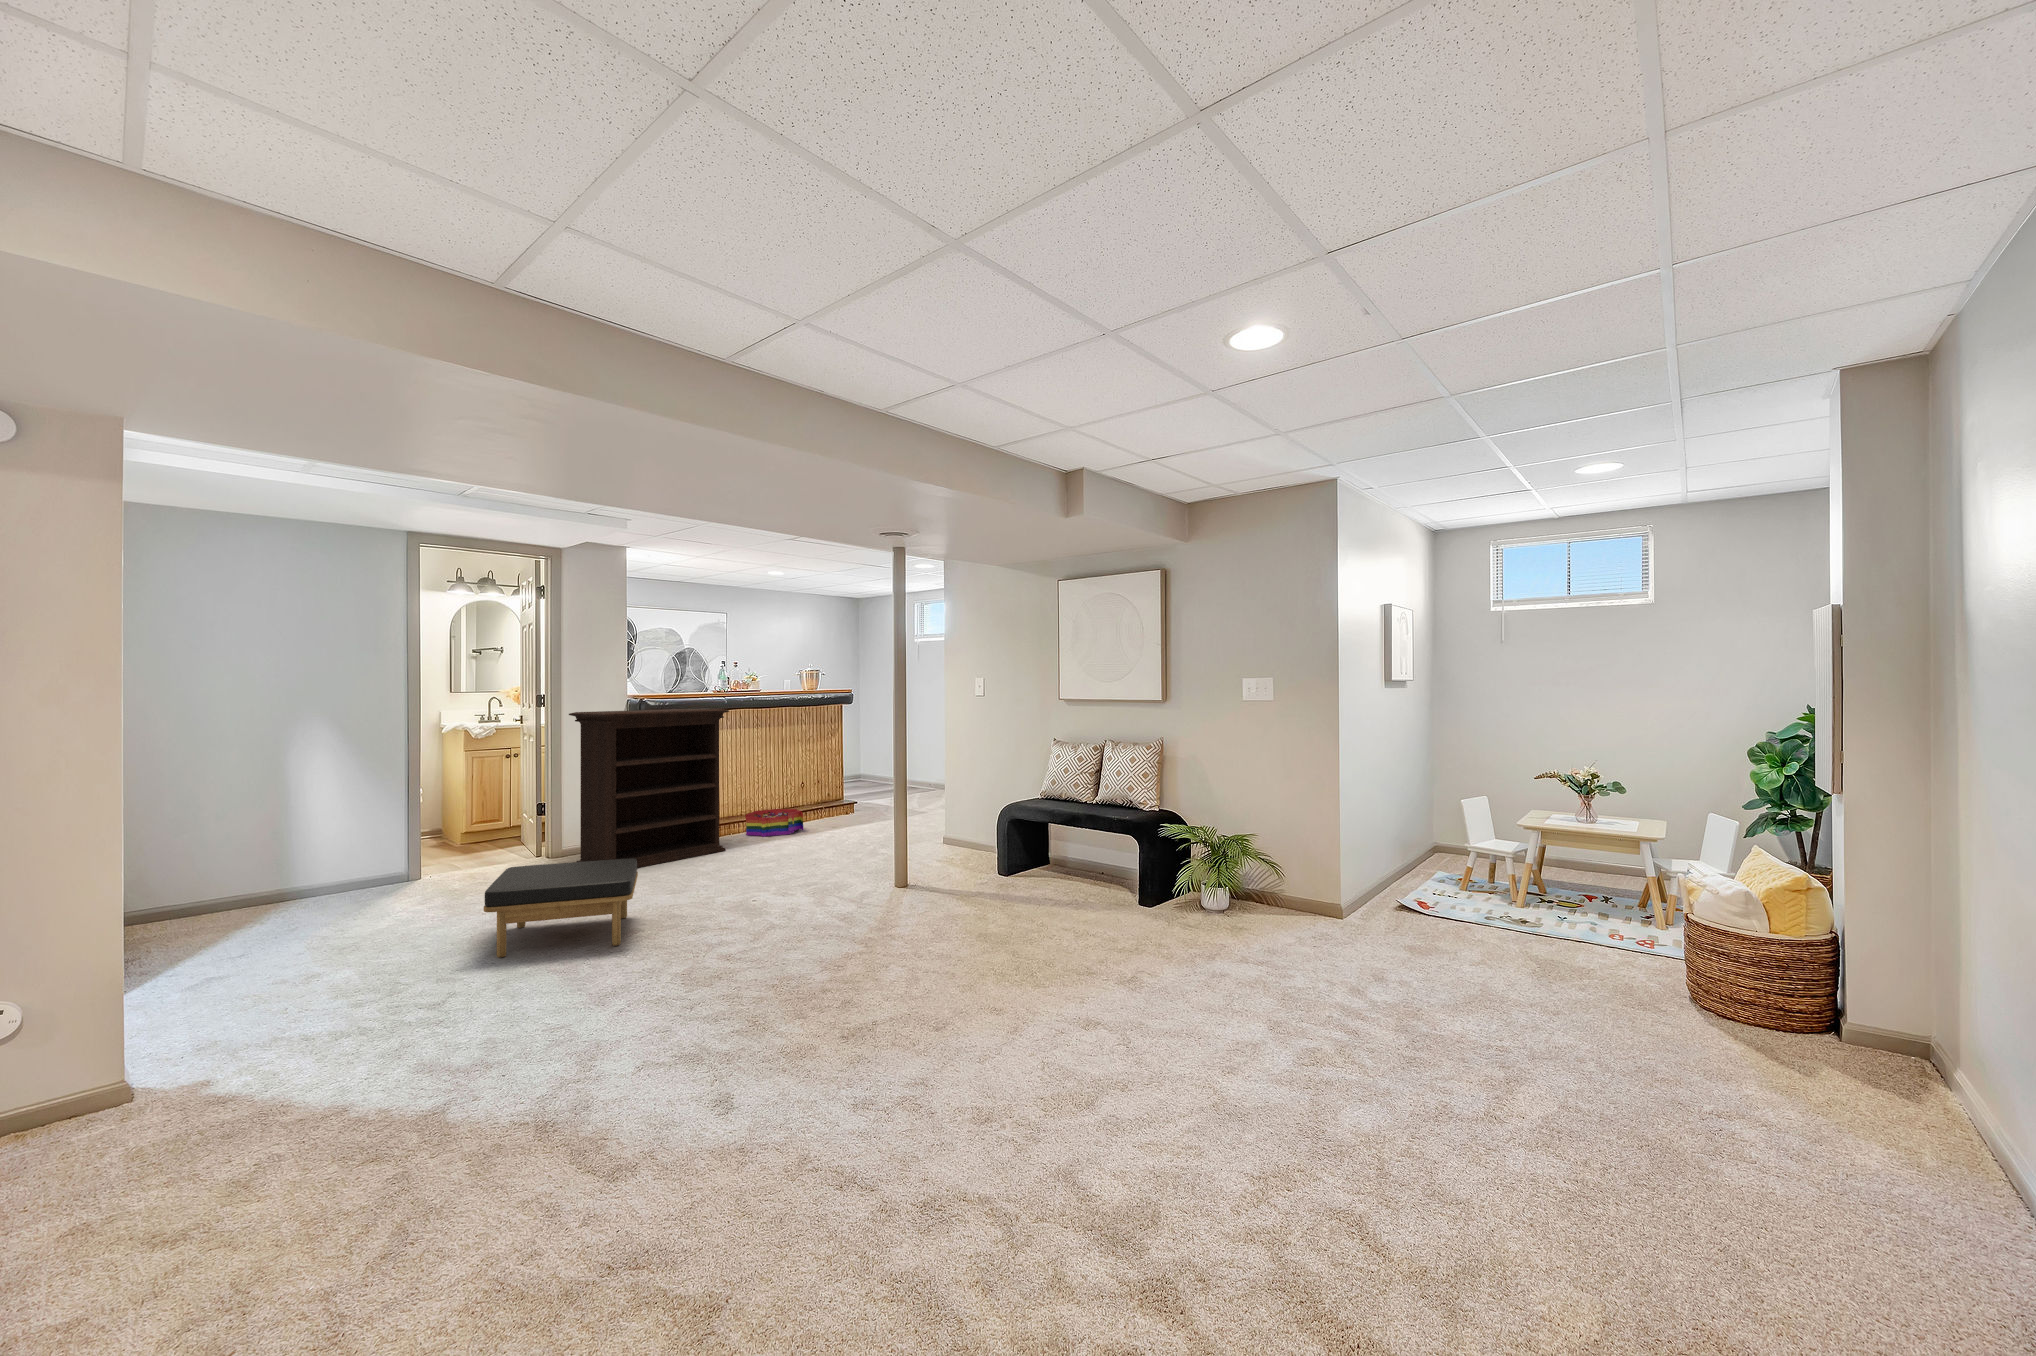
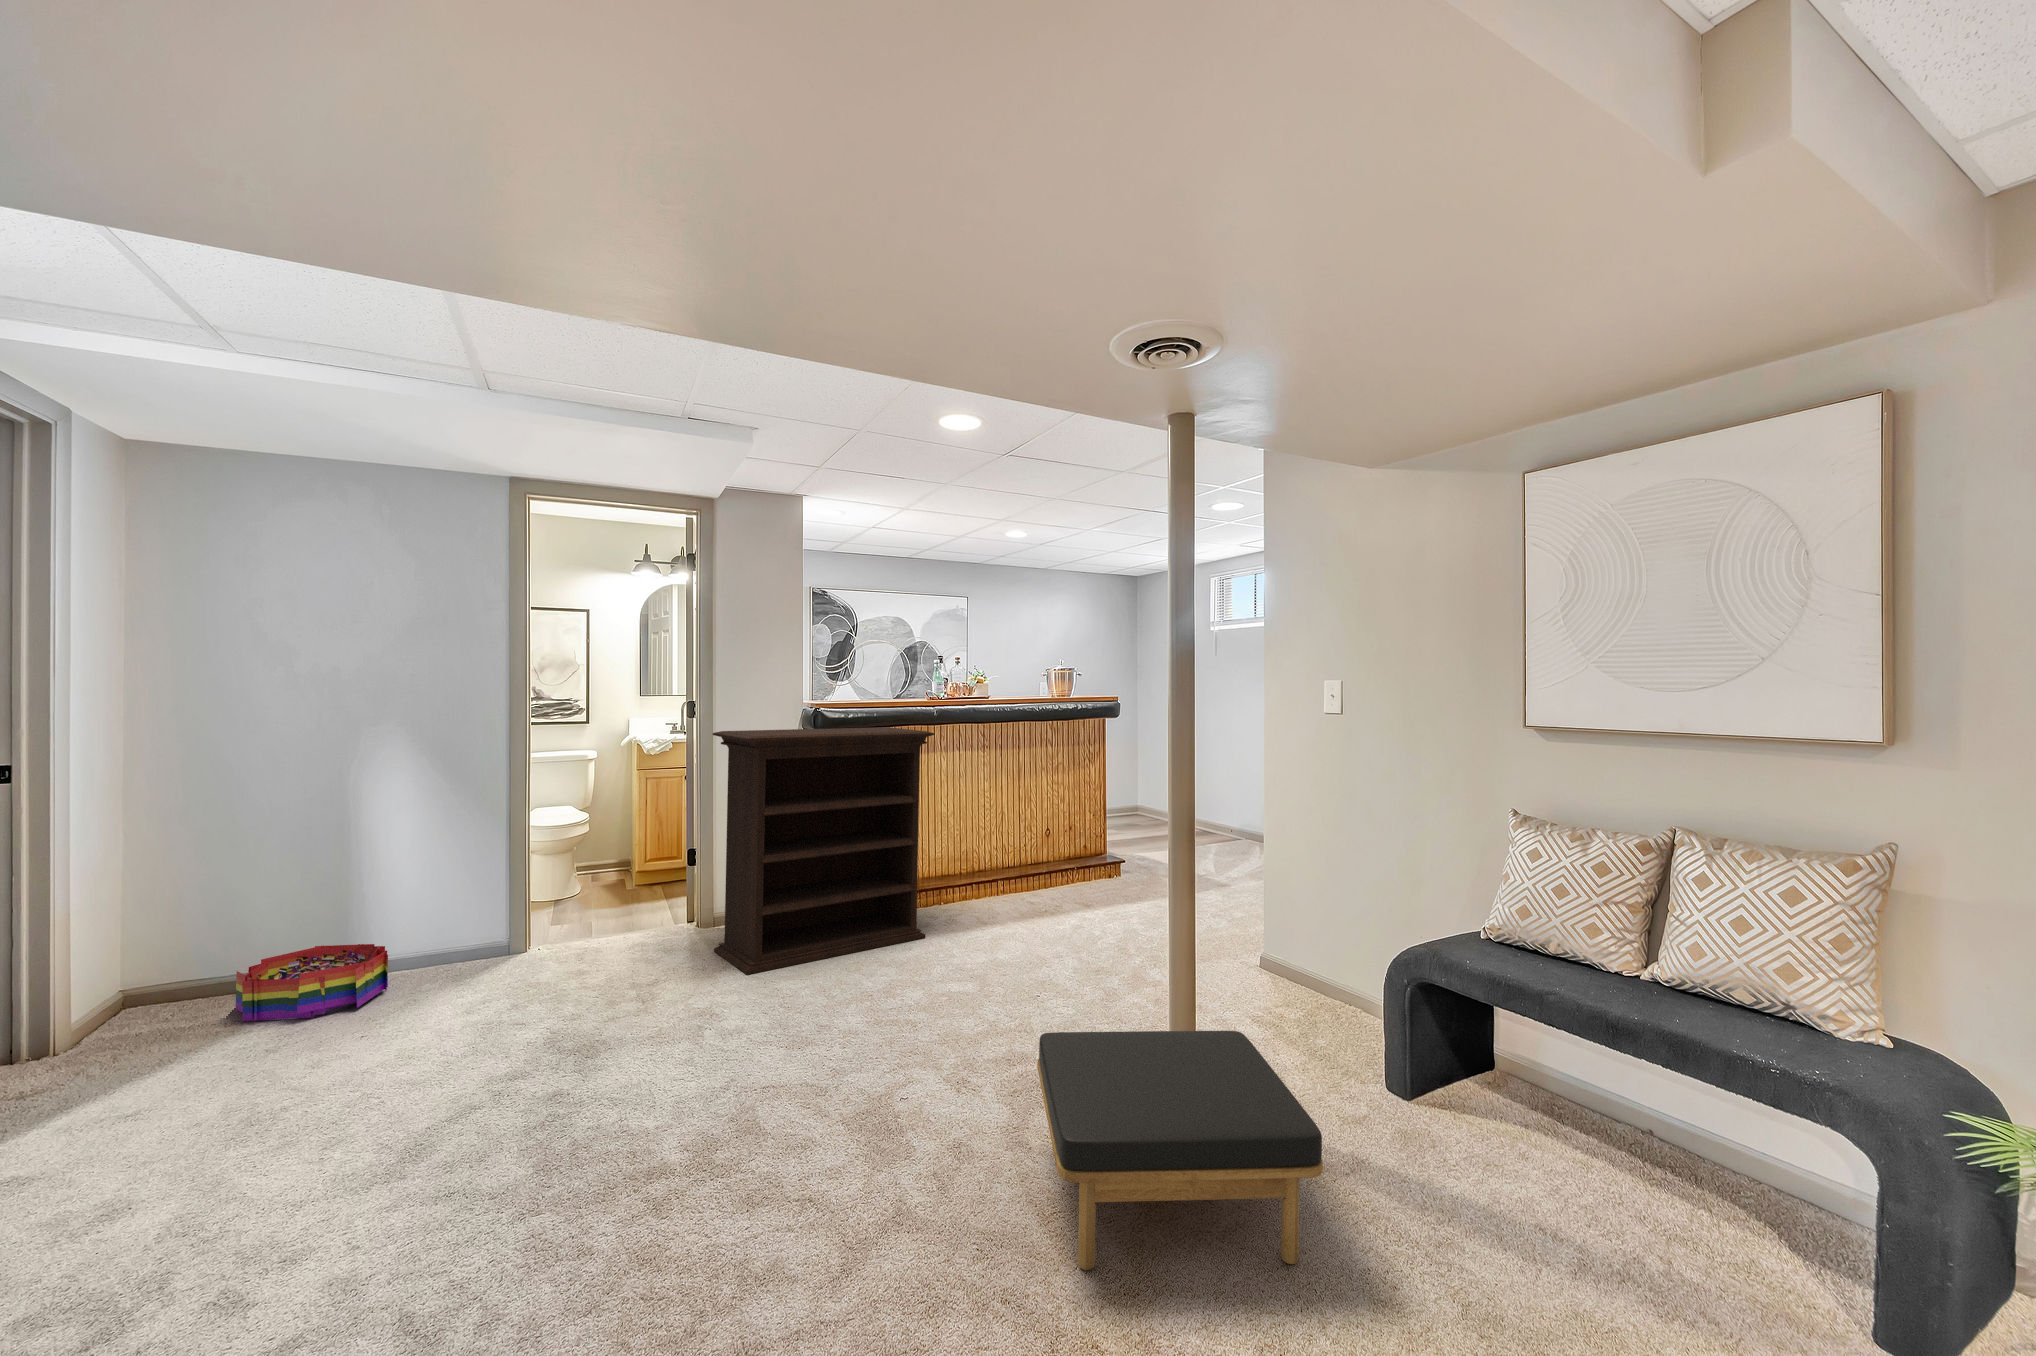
storage bin: present [745,809,803,837] -> present [235,944,388,1021]
ottoman: present [484,858,638,958] -> present [1037,1031,1323,1270]

